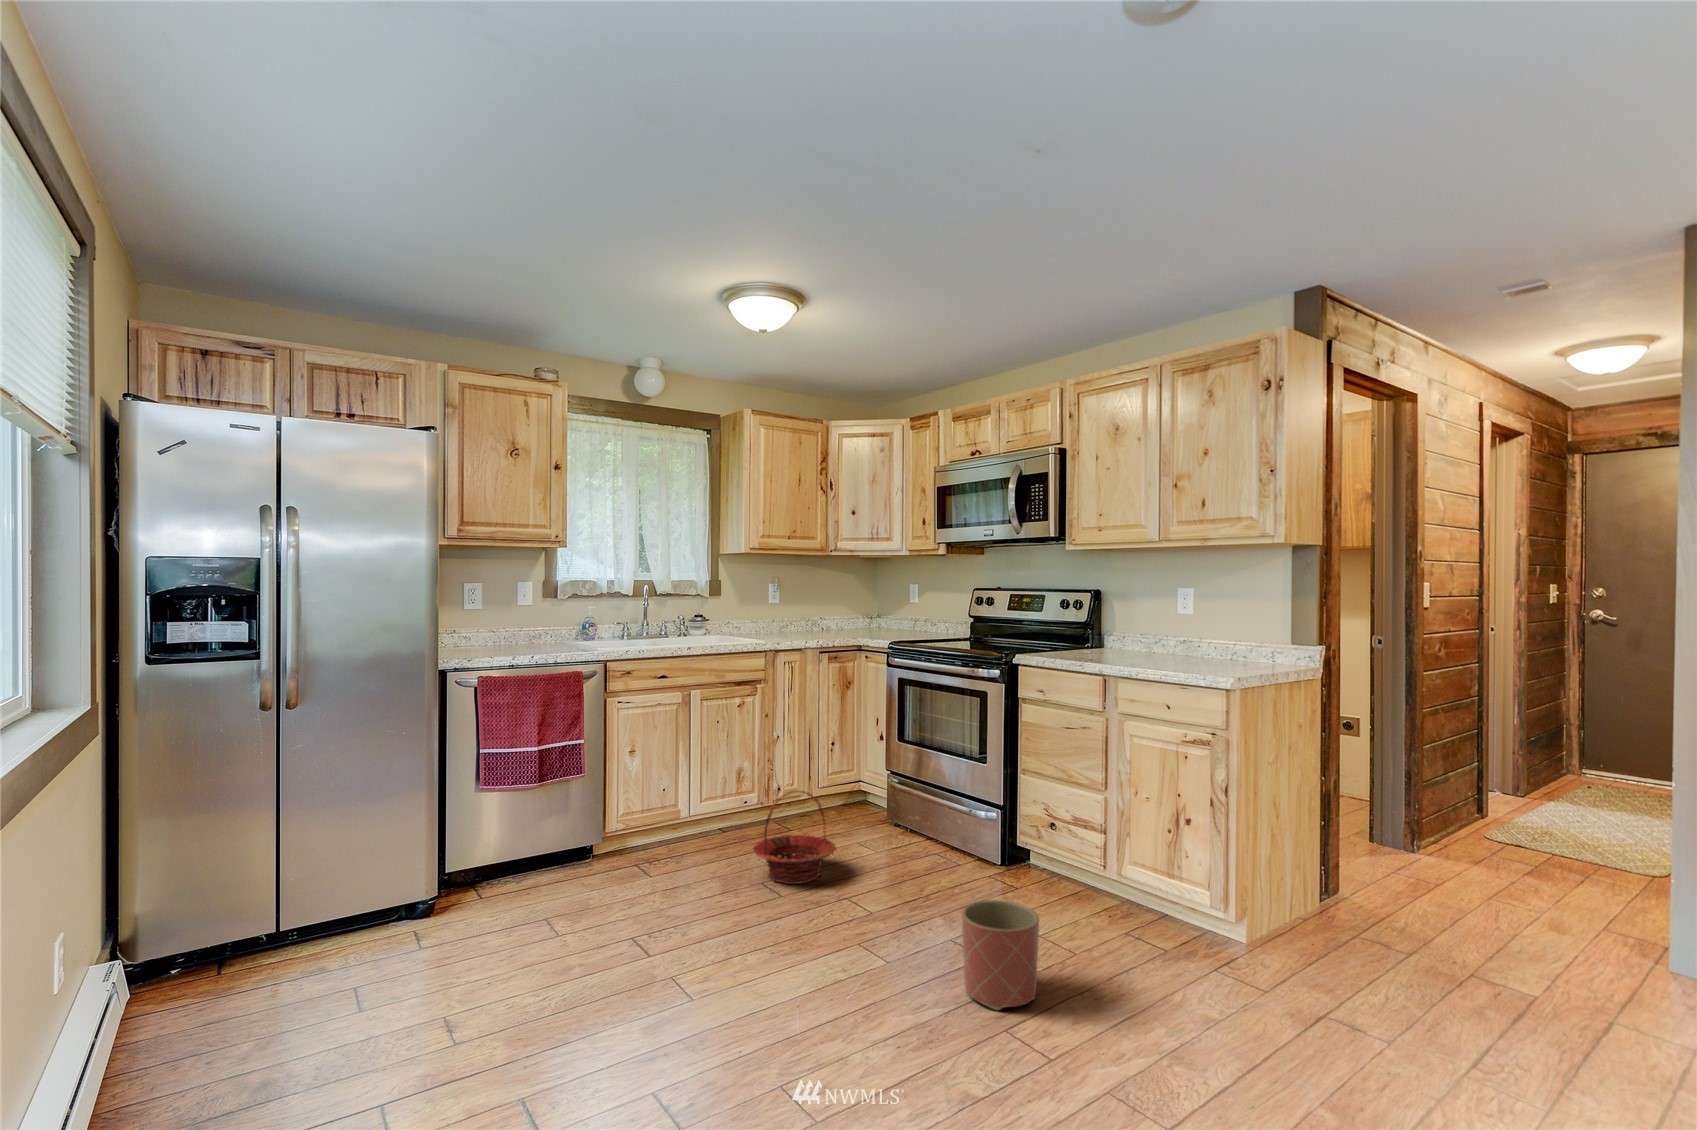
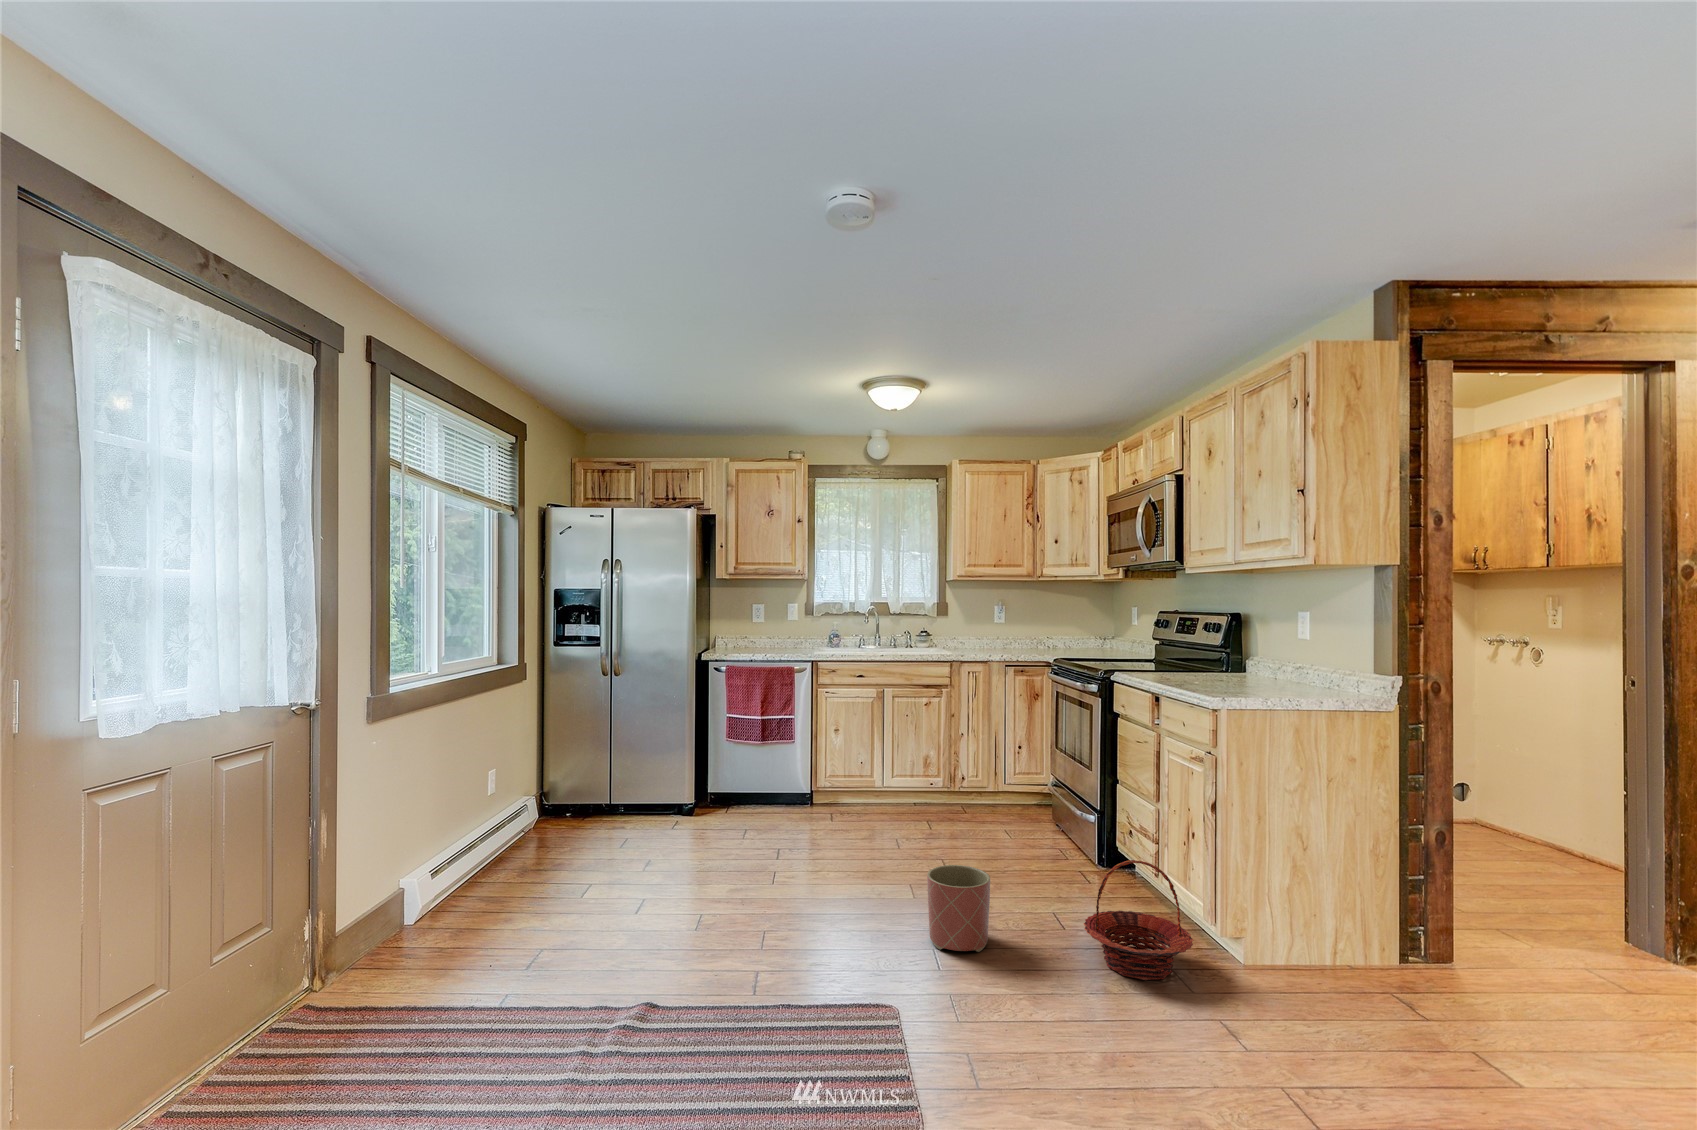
basket: present [753,791,836,884] -> present [1084,860,1194,980]

